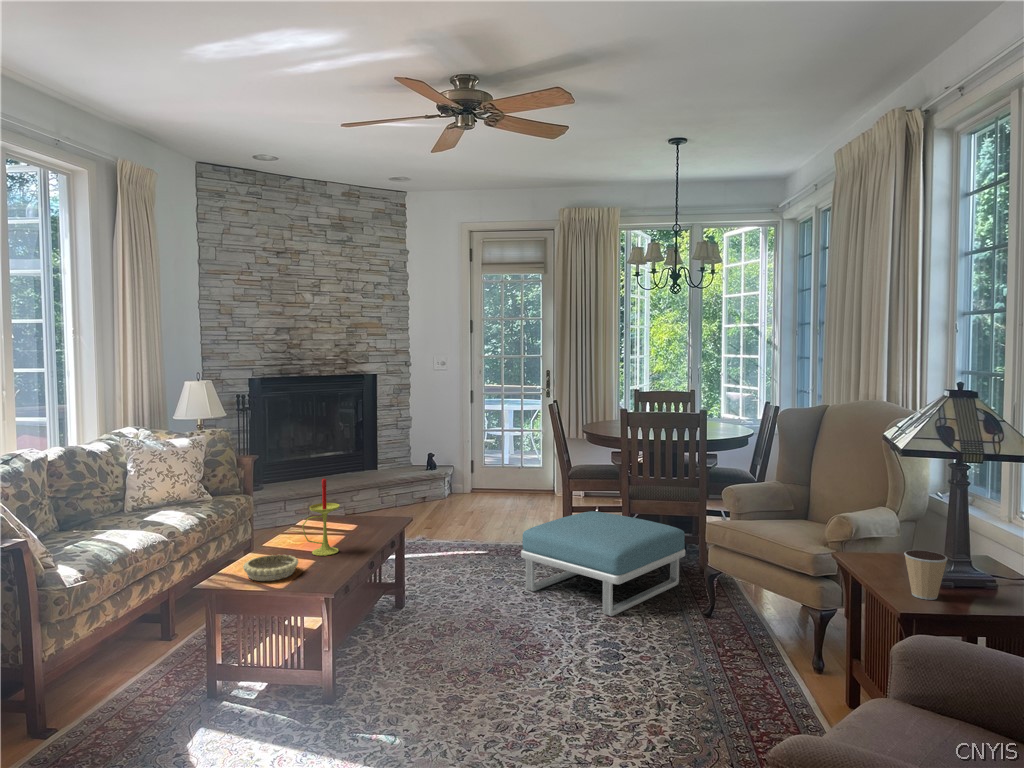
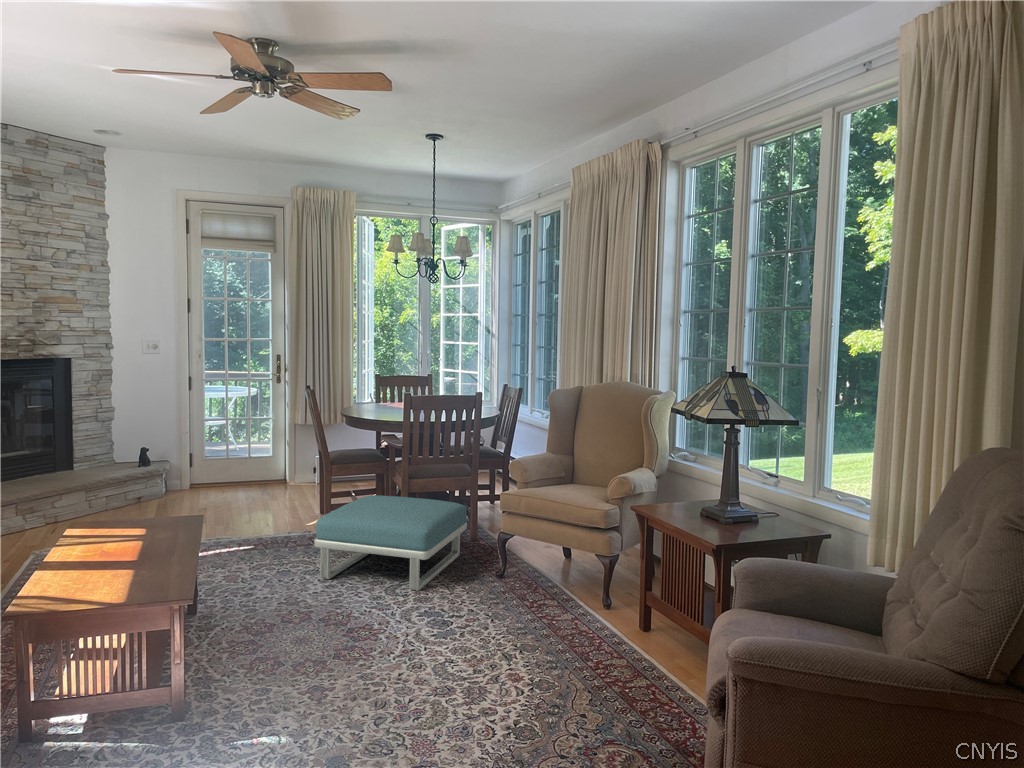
candle: present [302,479,340,556] -> none [106,474,152,564]
coffee cup: present [904,550,948,600] -> none [704,496,733,532]
decorative bowl: present [243,555,298,581] -> none [50,567,123,600]

